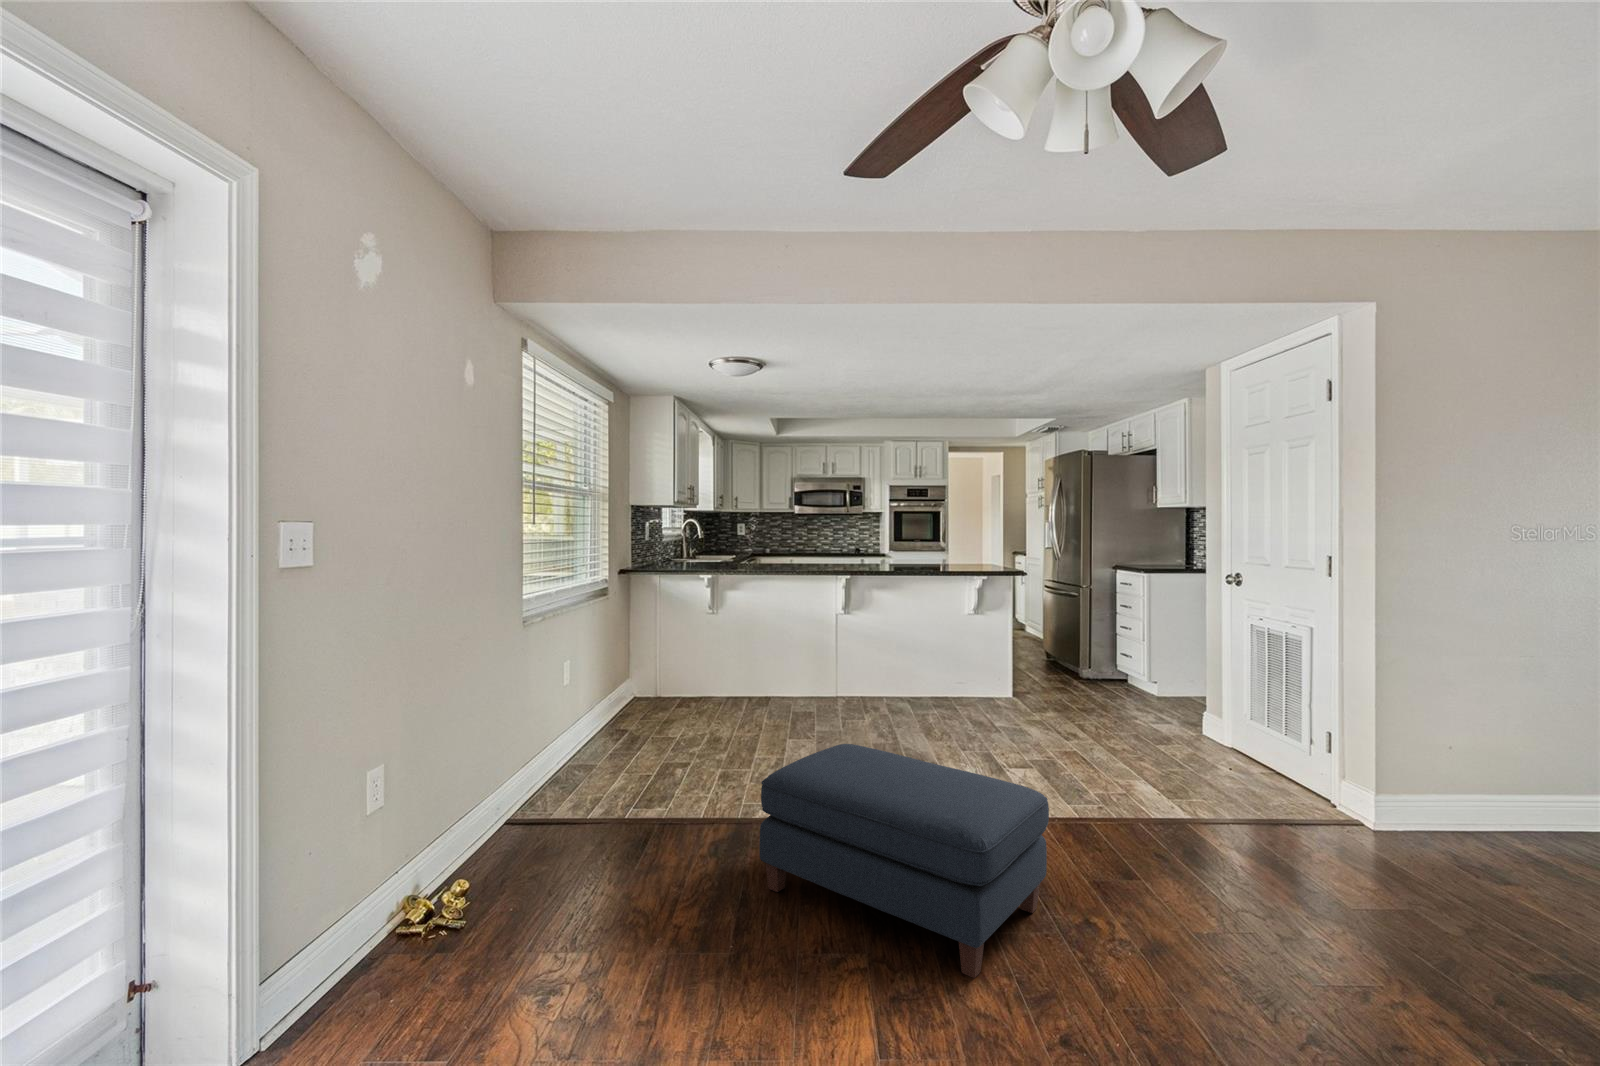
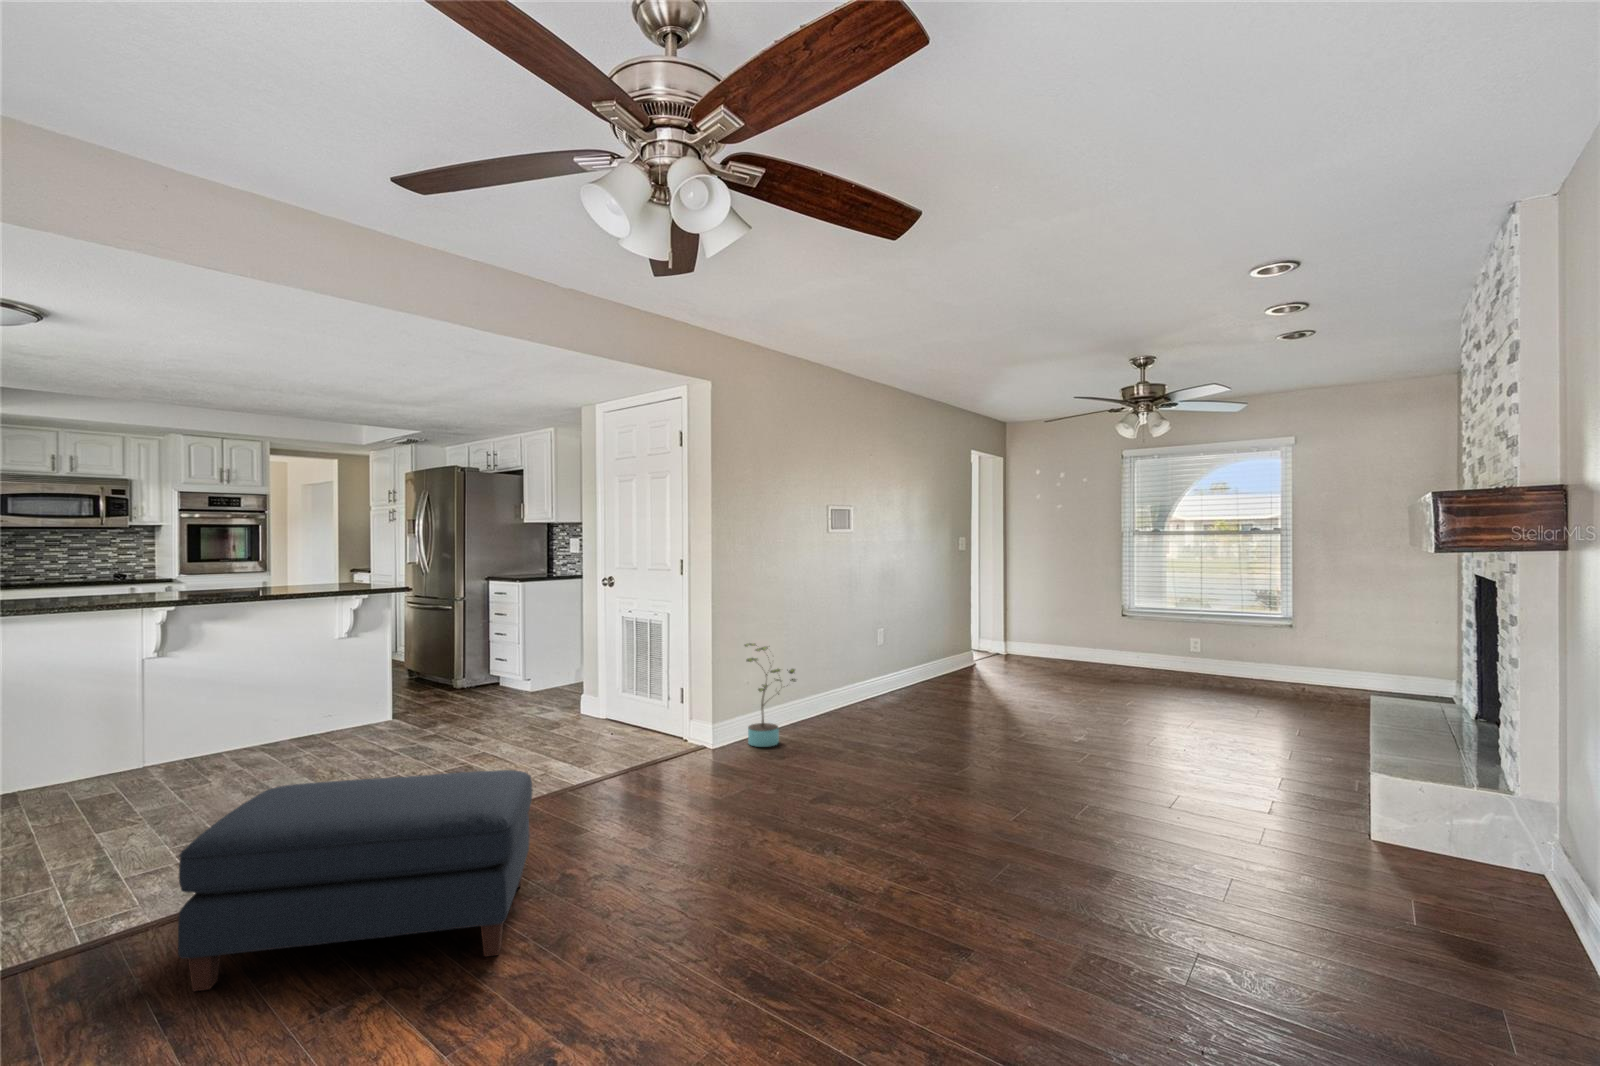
potted plant: none [1427,693,1538,854] -> present [745,643,796,747]

